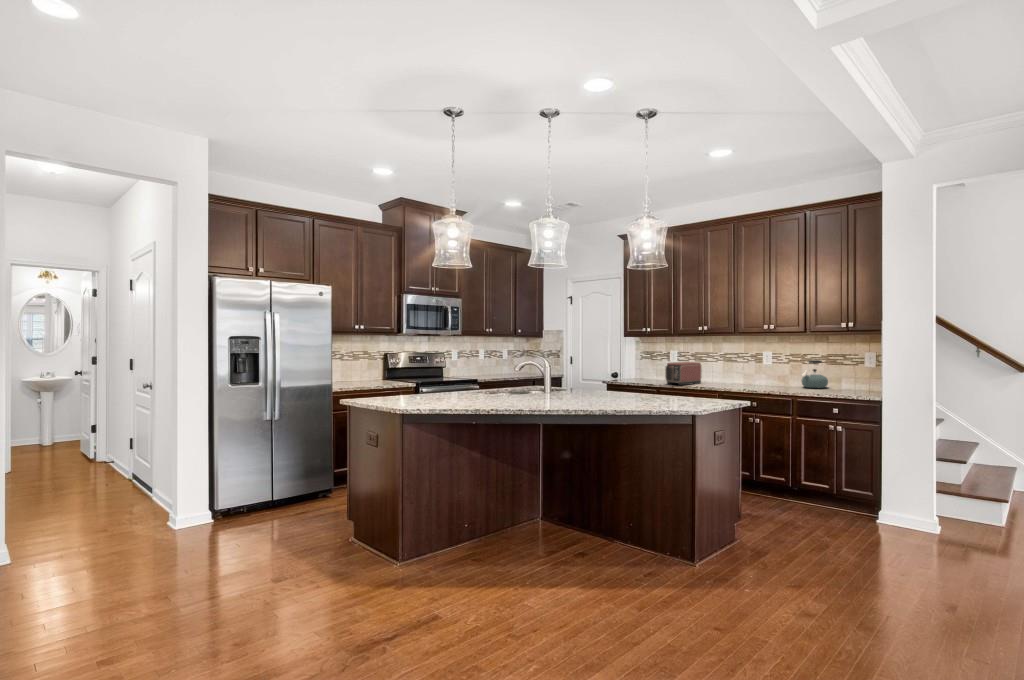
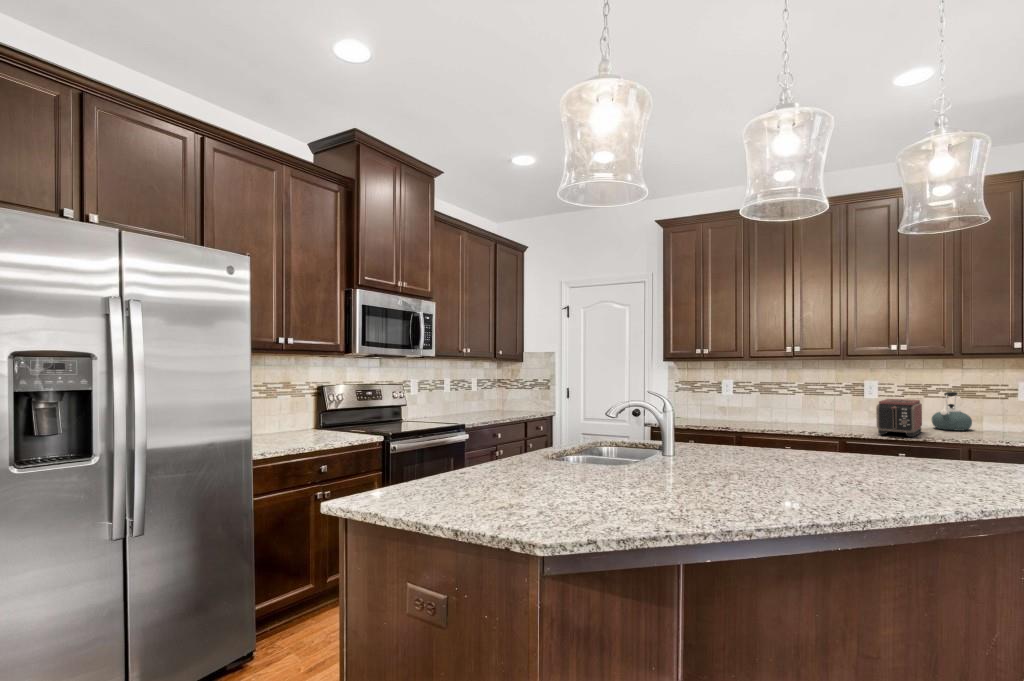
toaster: present [665,362,701,385] -> present [876,399,922,437]

